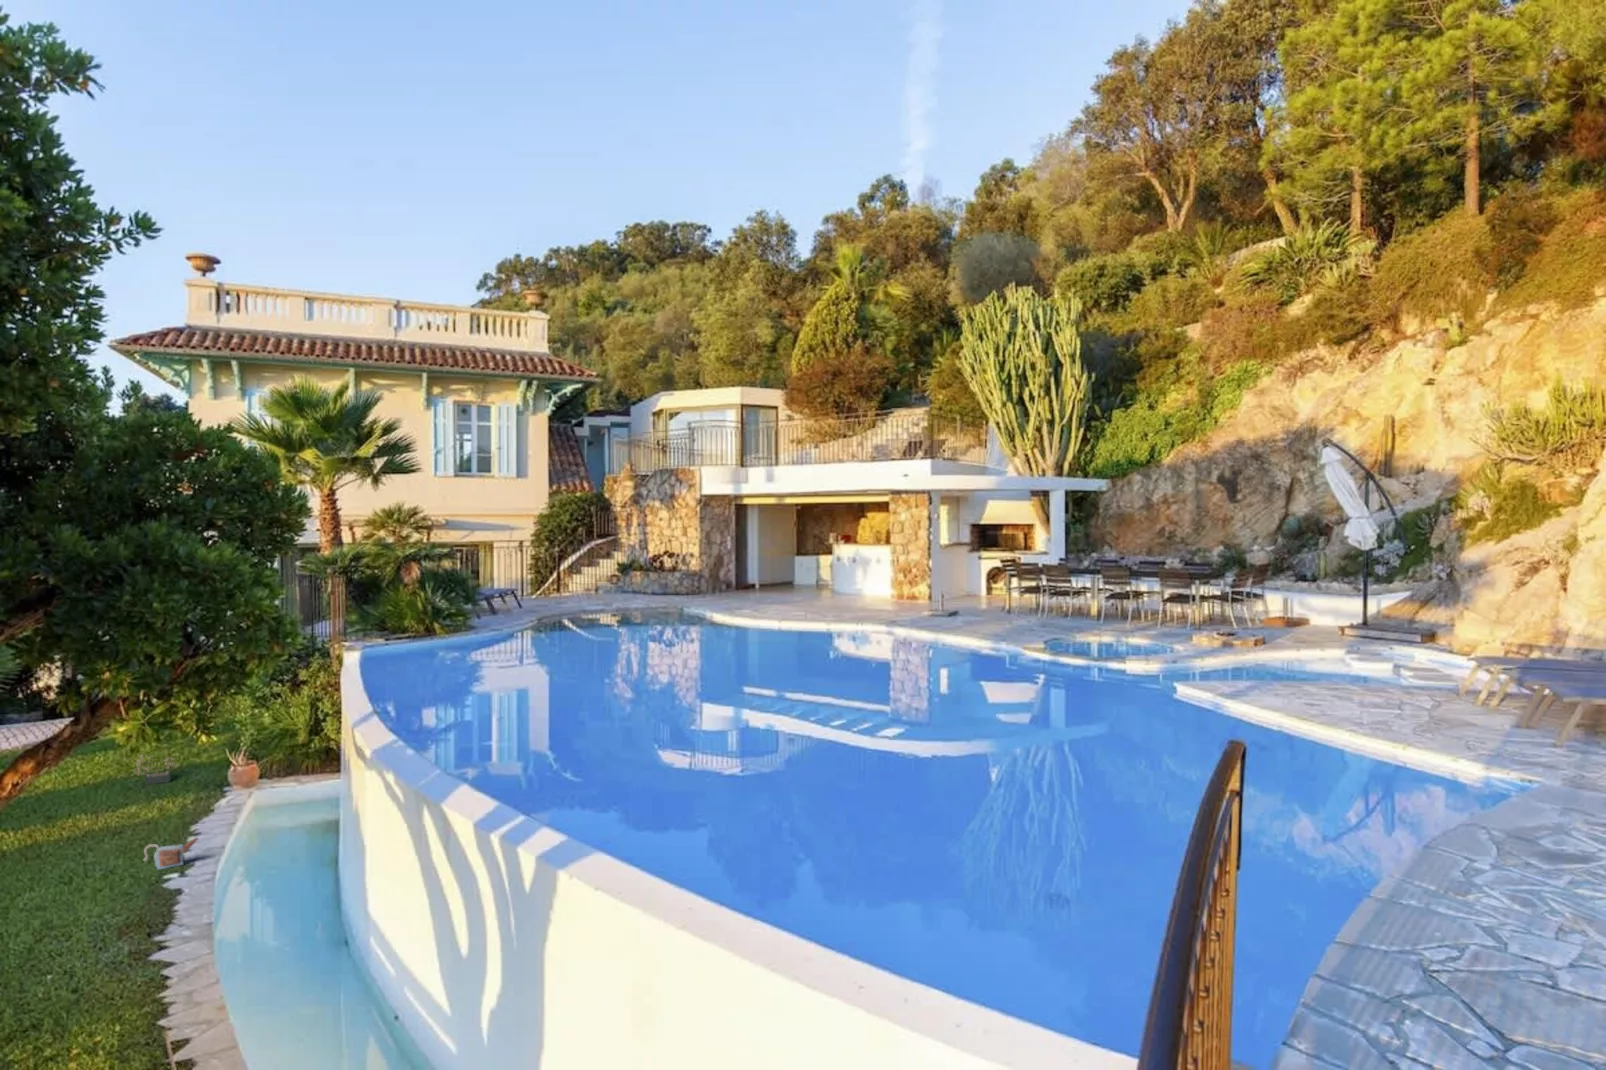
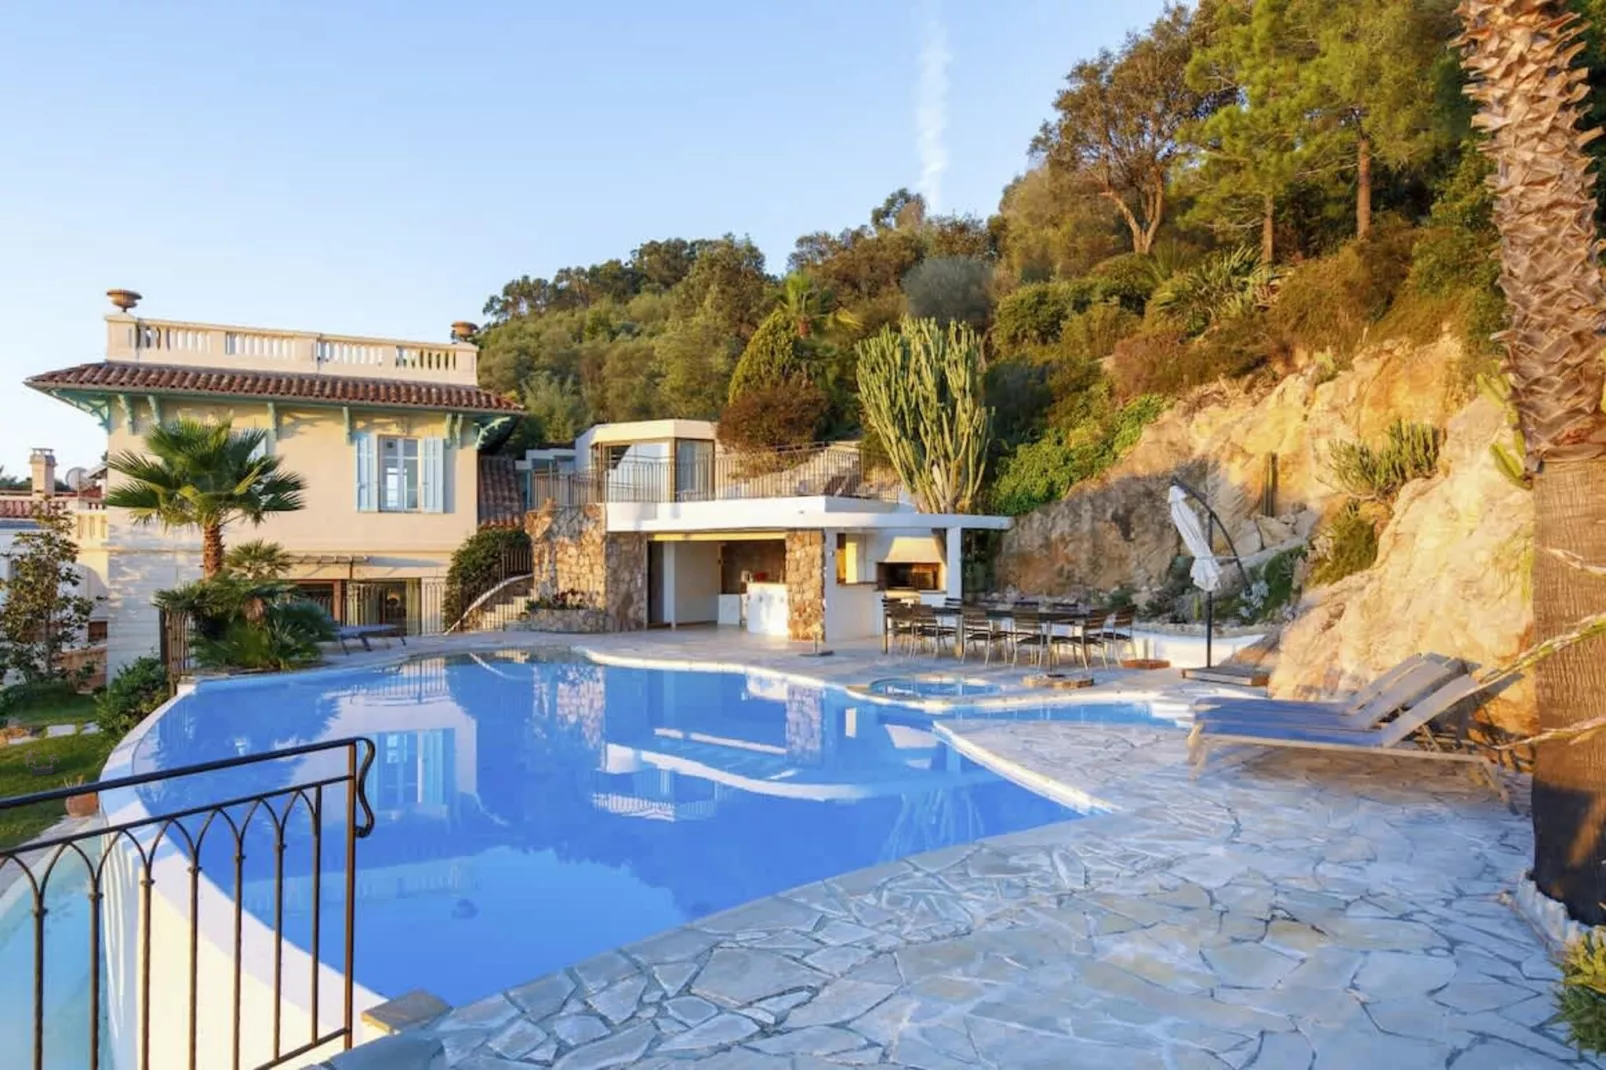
watering can: present [144,838,198,869] -> none [19,804,64,827]

